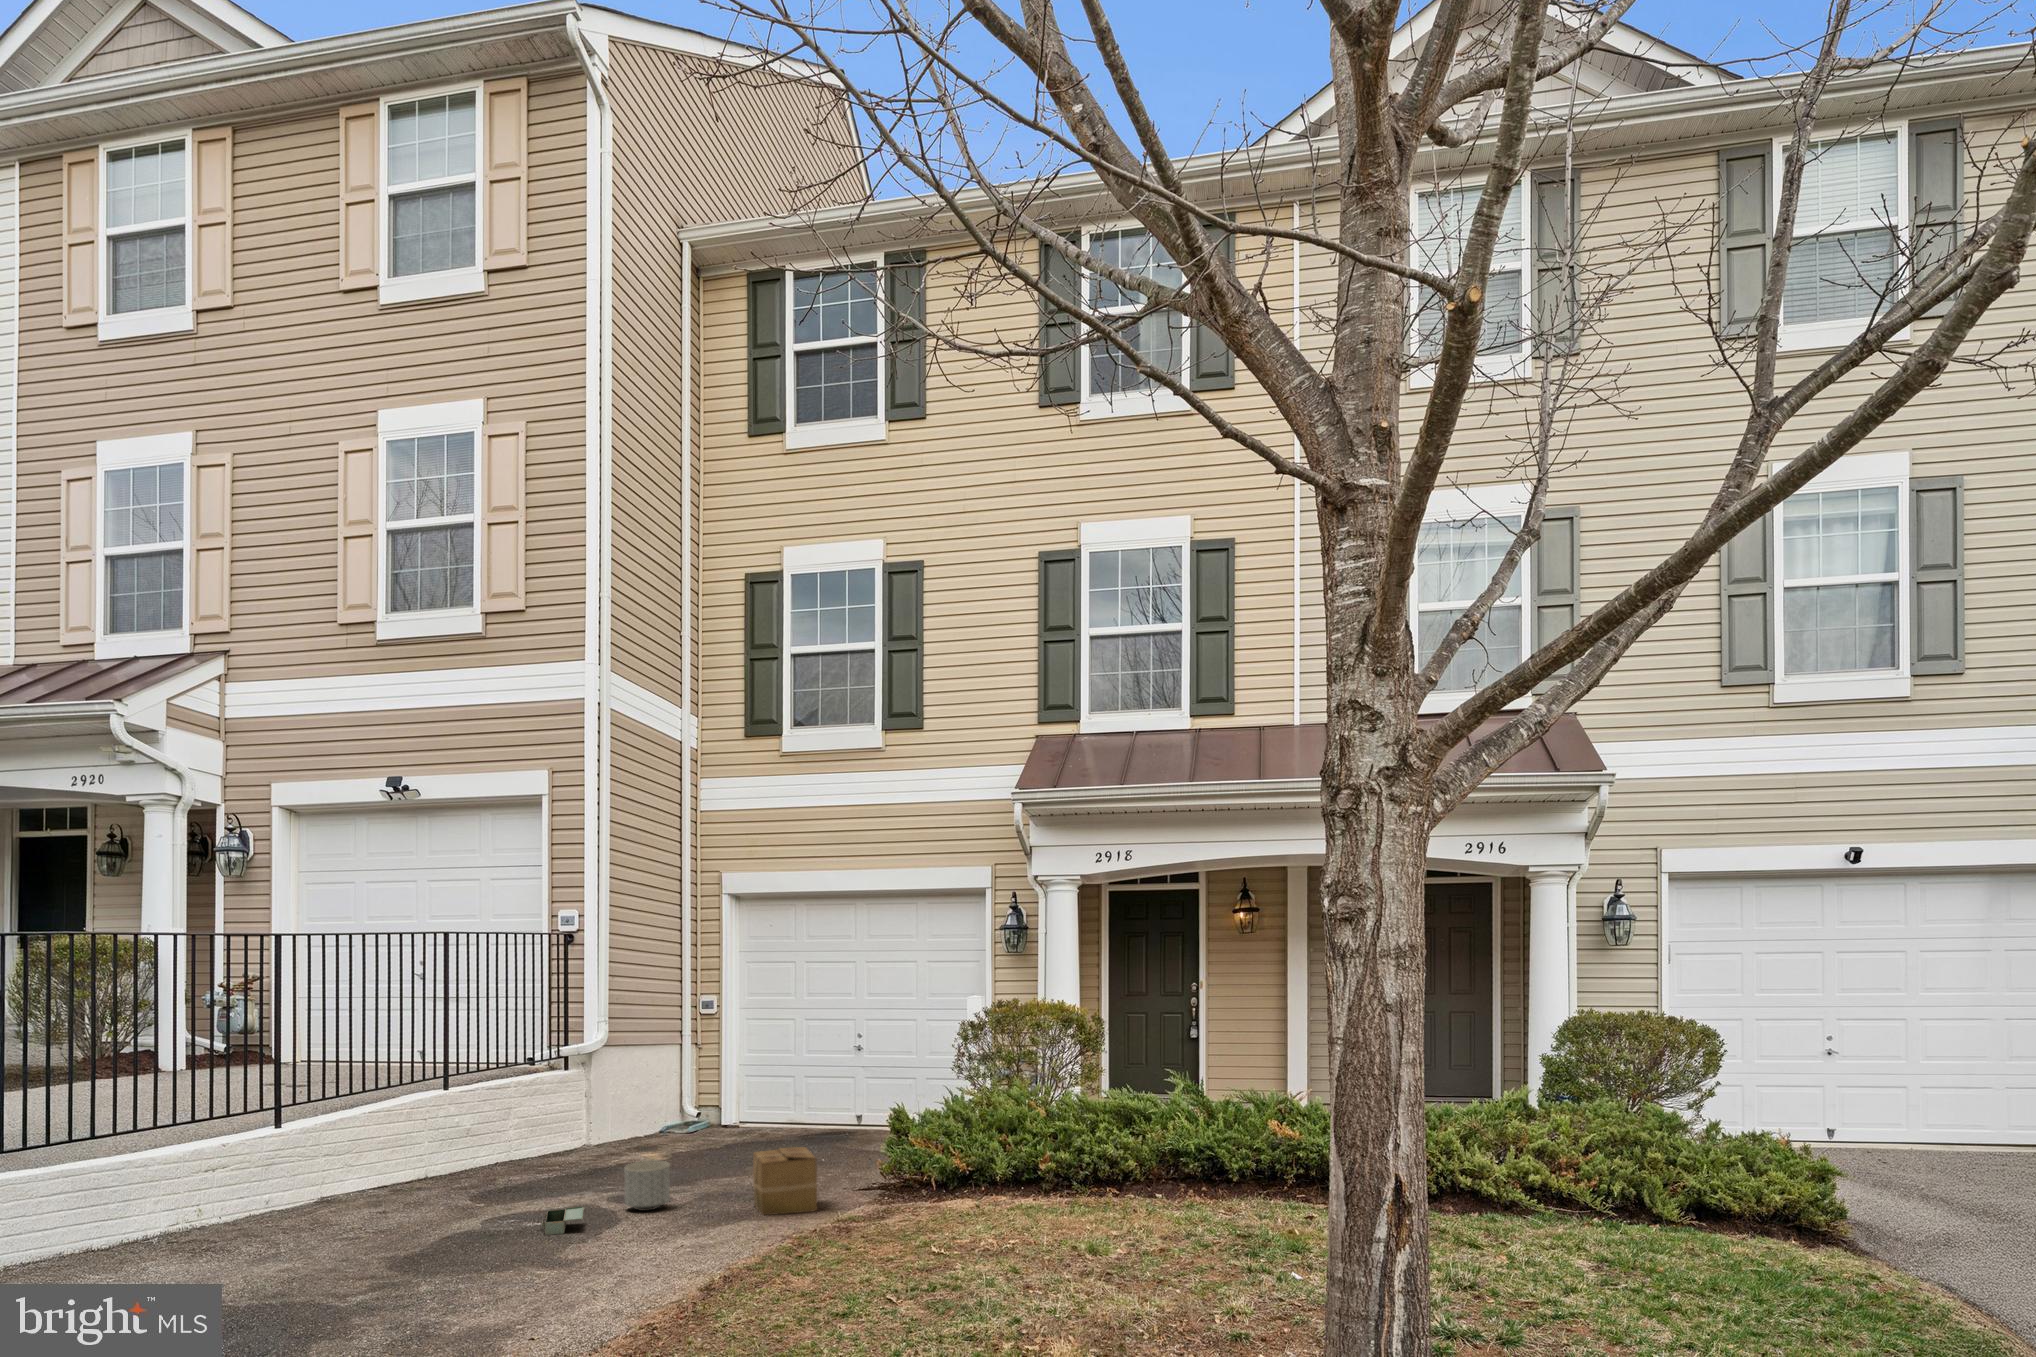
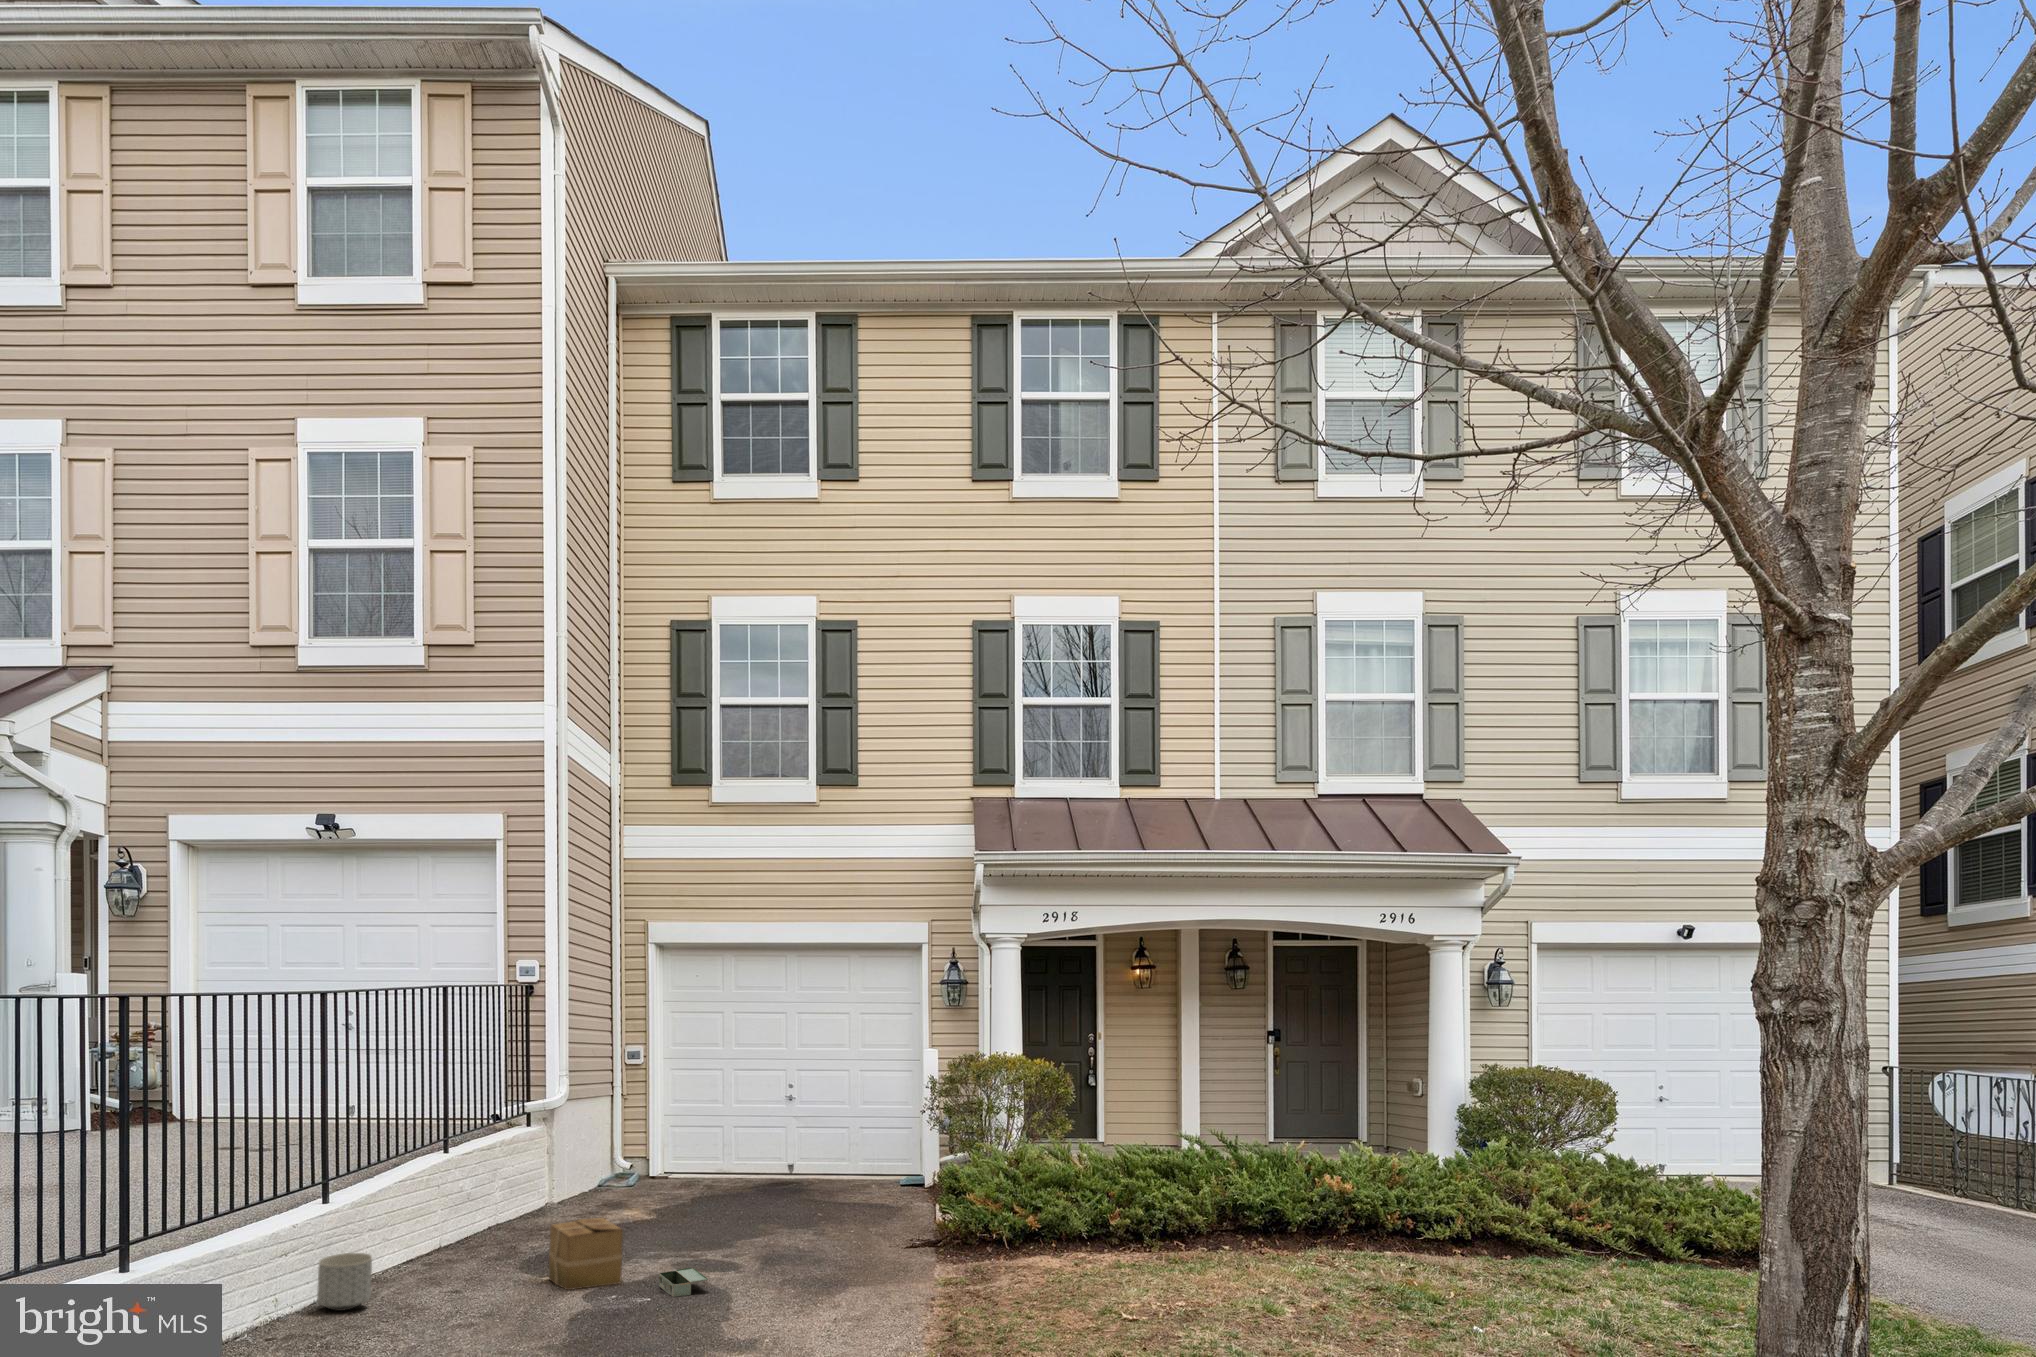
cardboard box: present [753,1147,817,1215] -> present [549,1218,623,1290]
planter: present [624,1161,670,1211] -> present [317,1253,372,1311]

